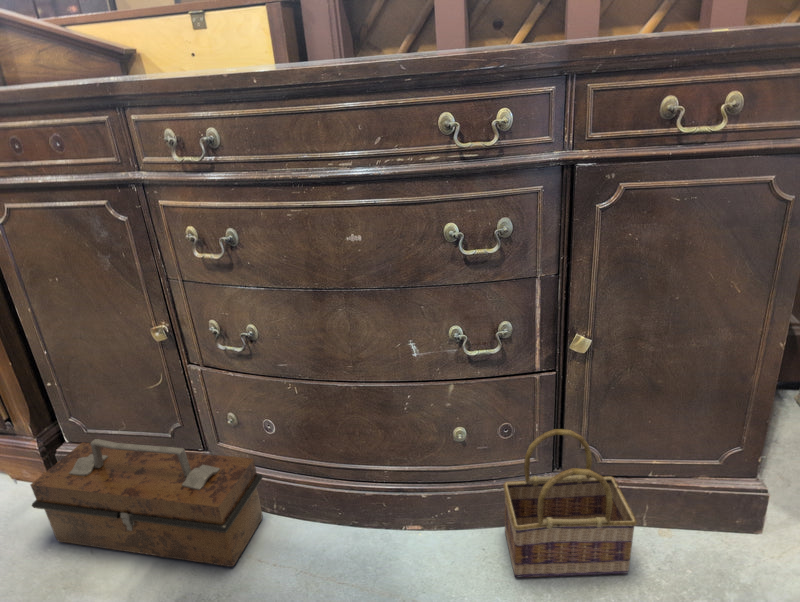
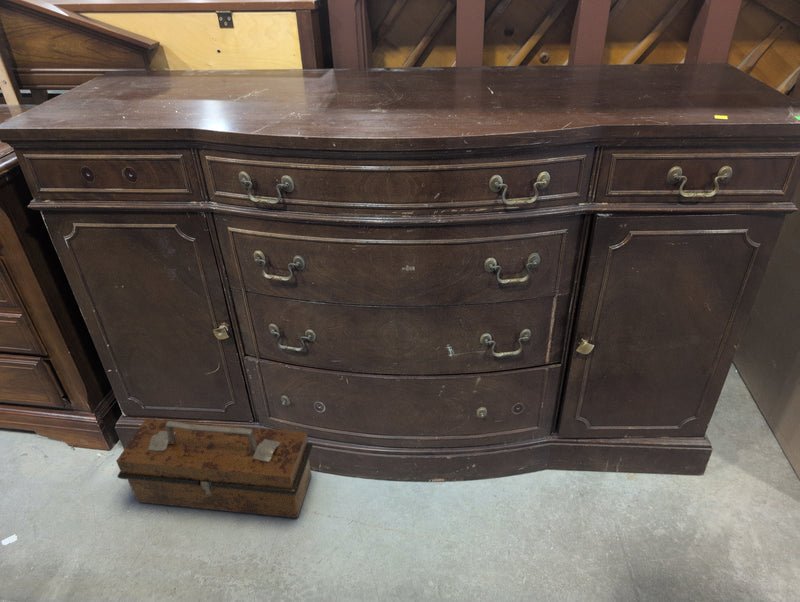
basket: present [503,429,637,577] -> none [512,408,617,518]

